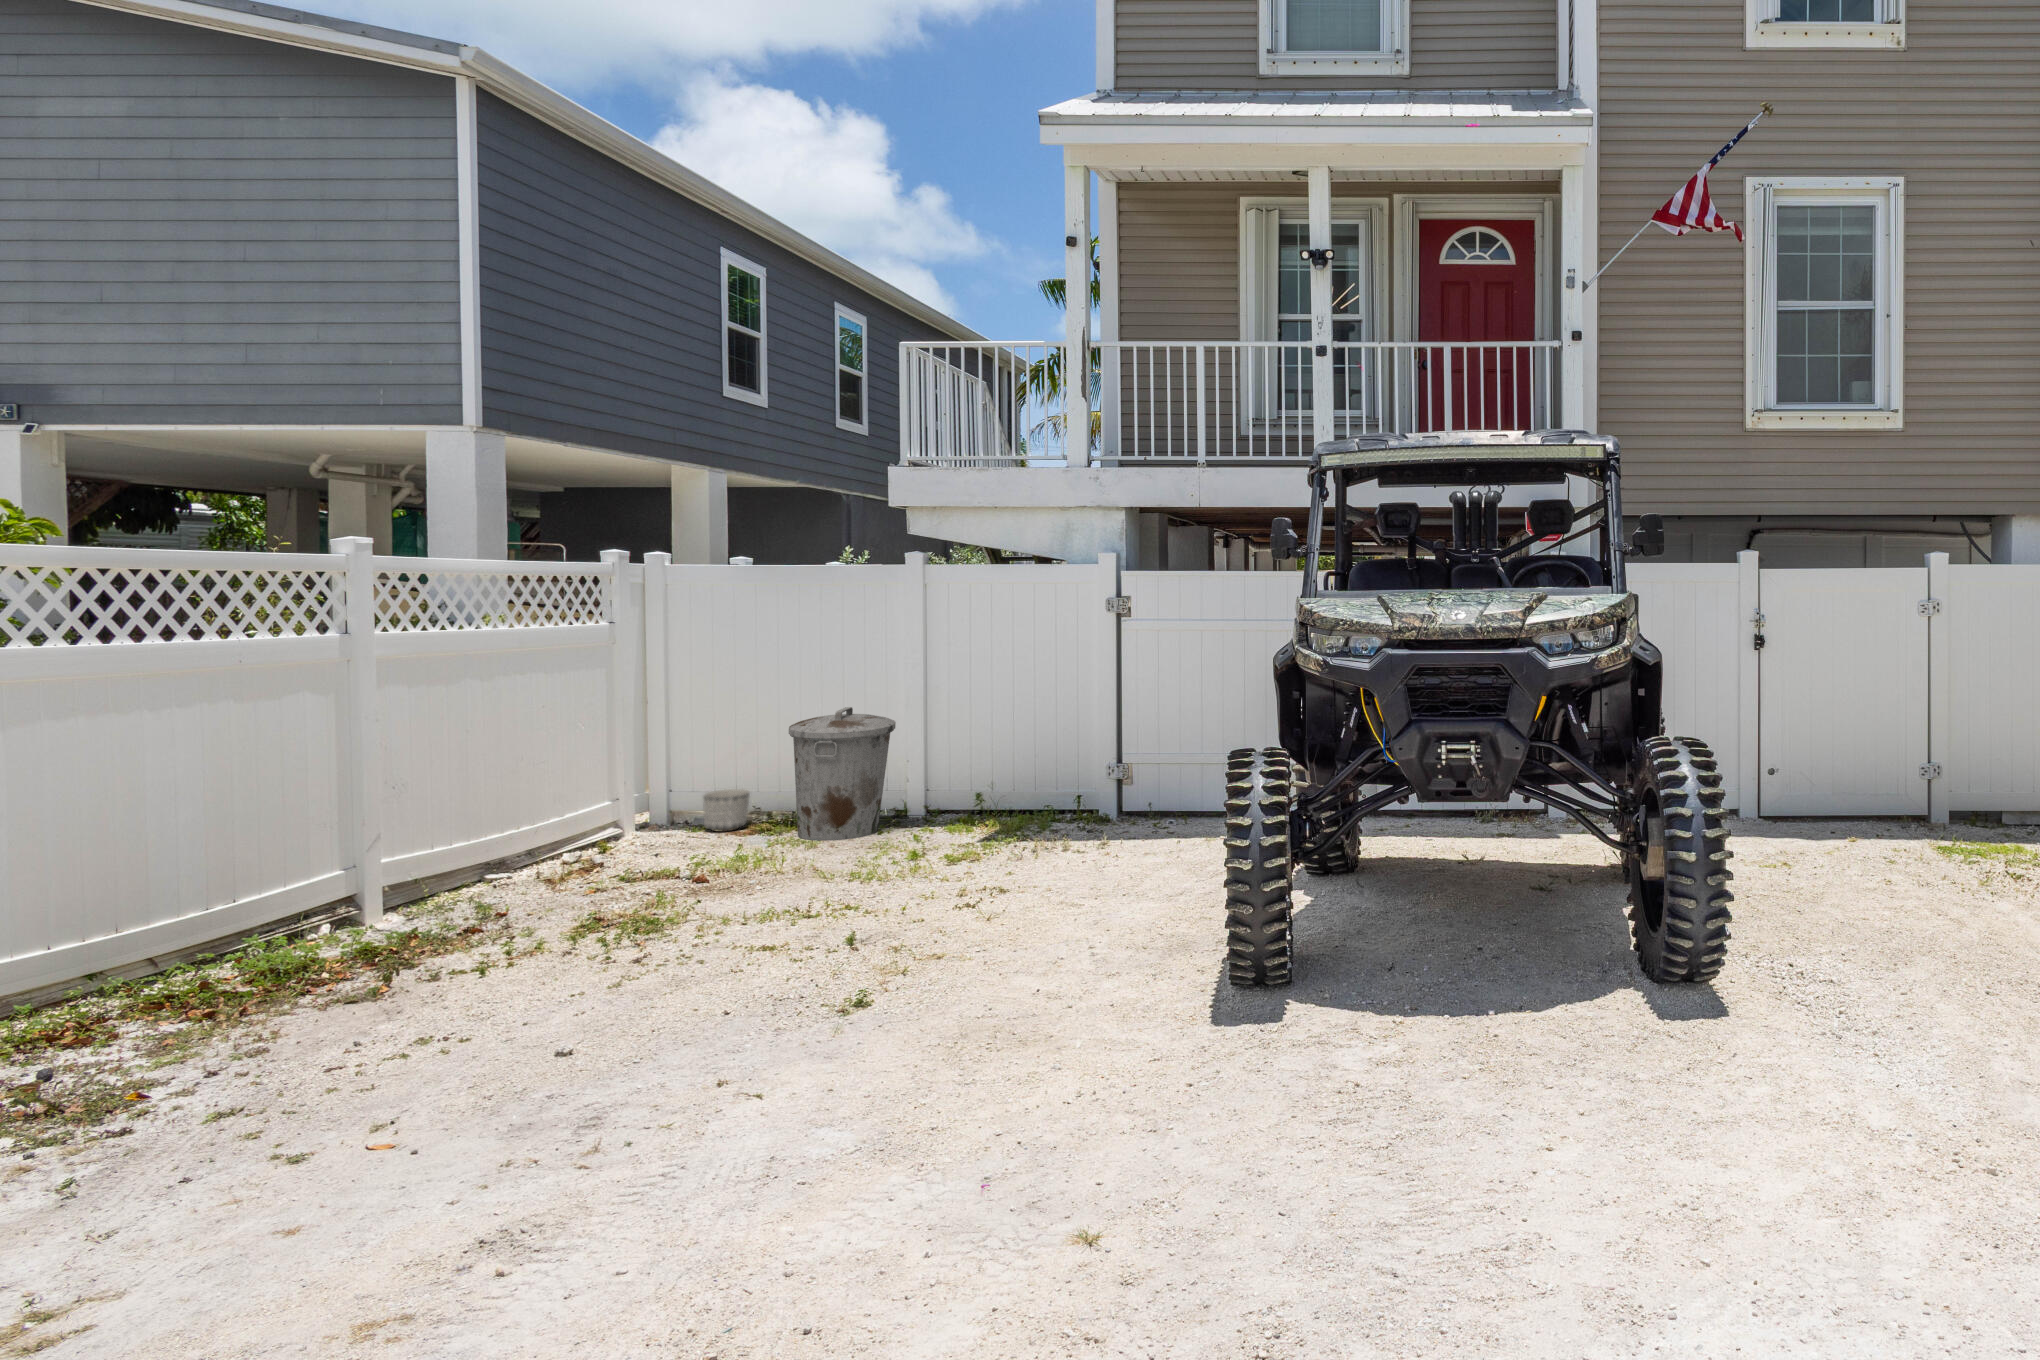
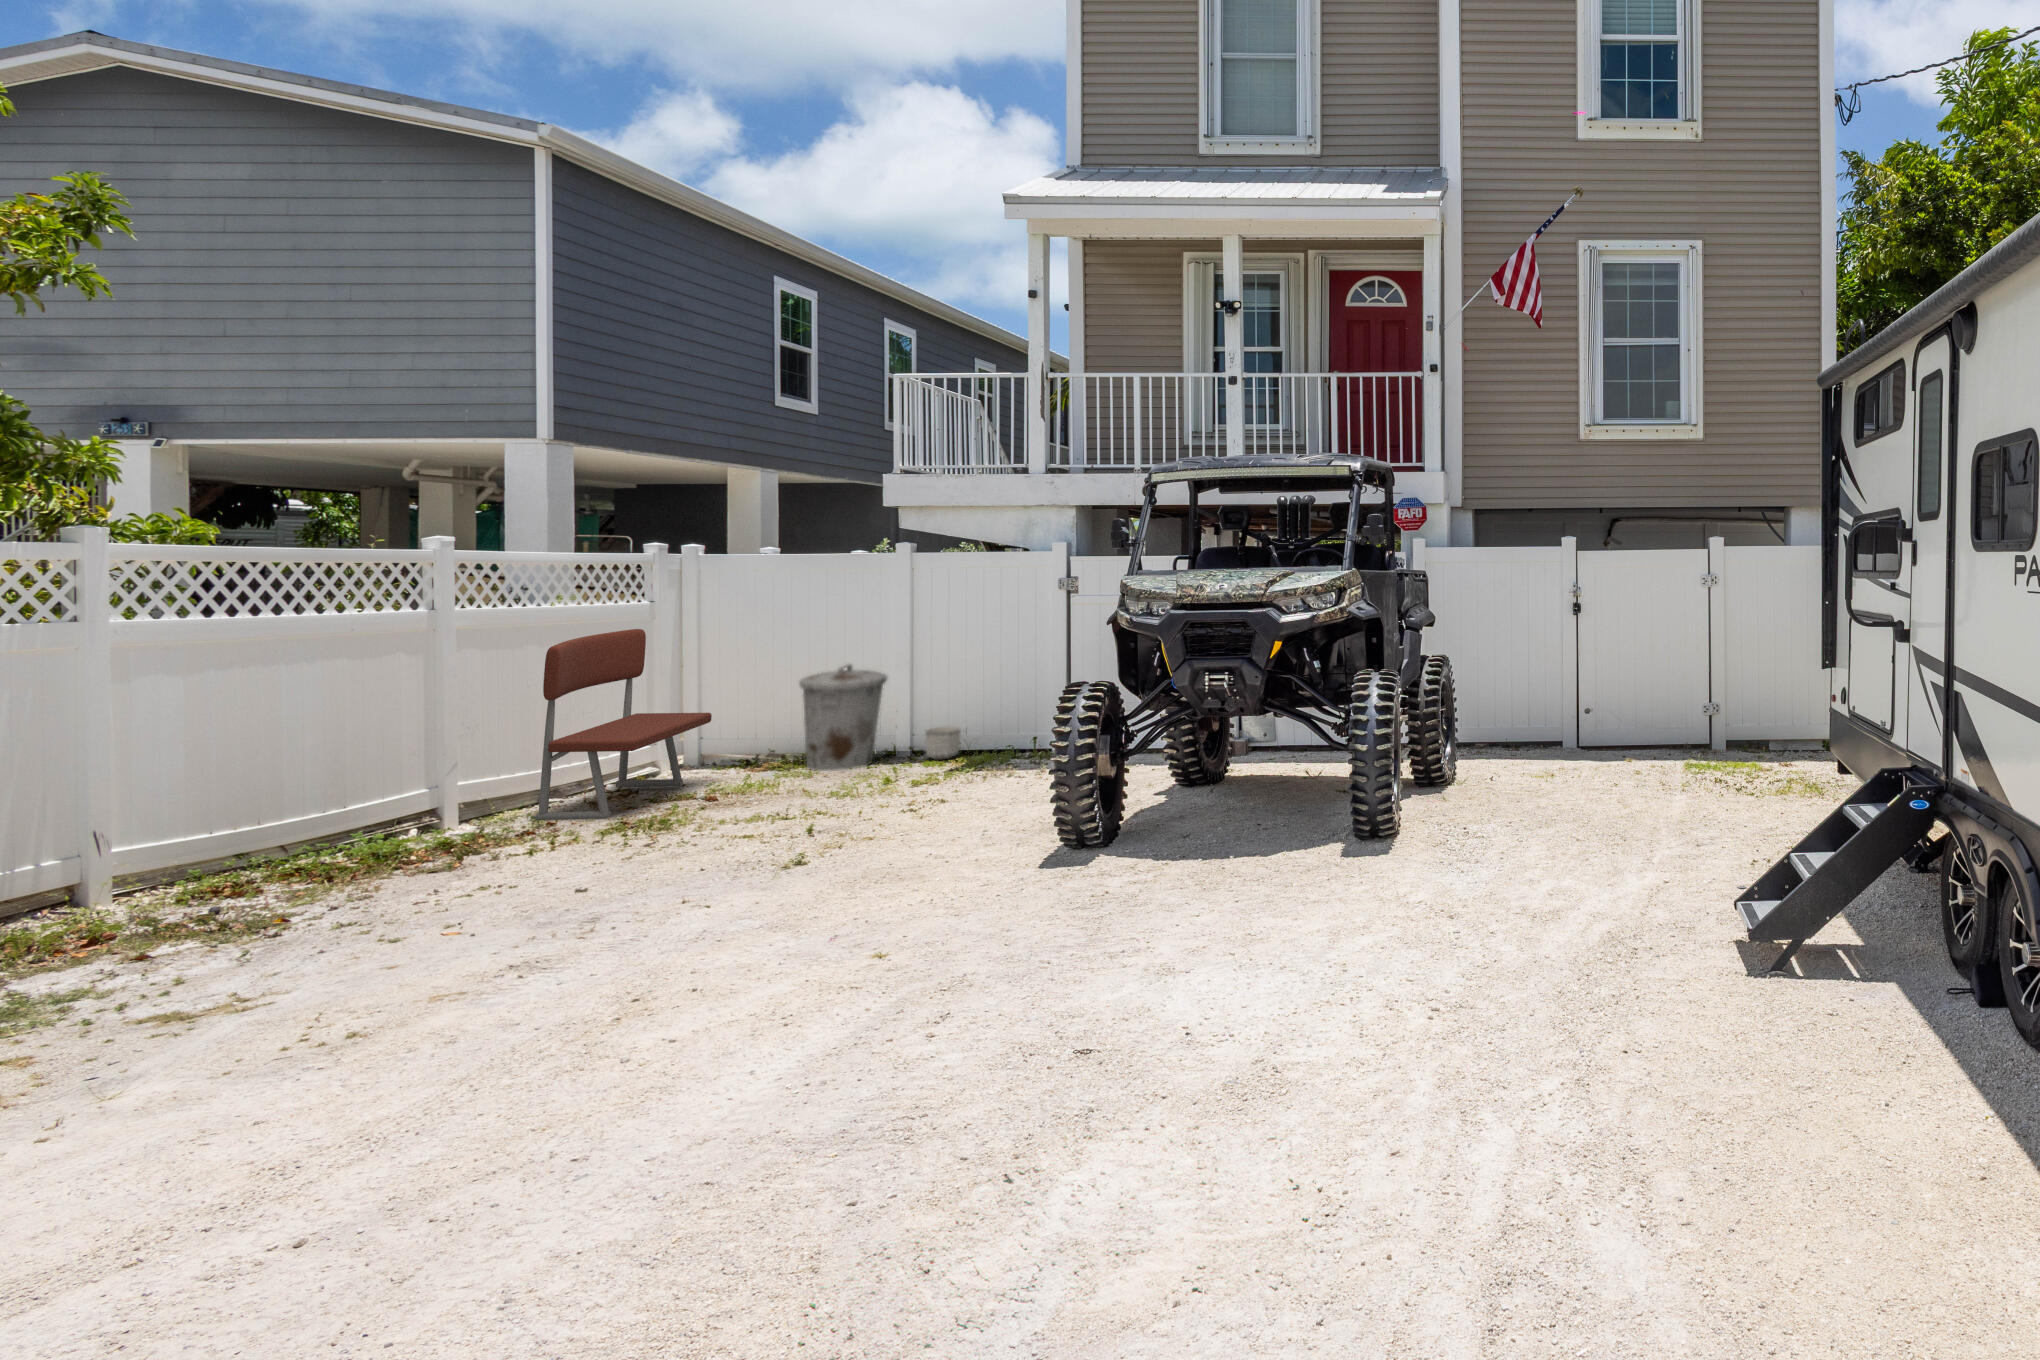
bench: none [473,661,684,900] -> present [535,629,712,820]
planter: present [704,789,750,832] -> present [926,726,961,760]

